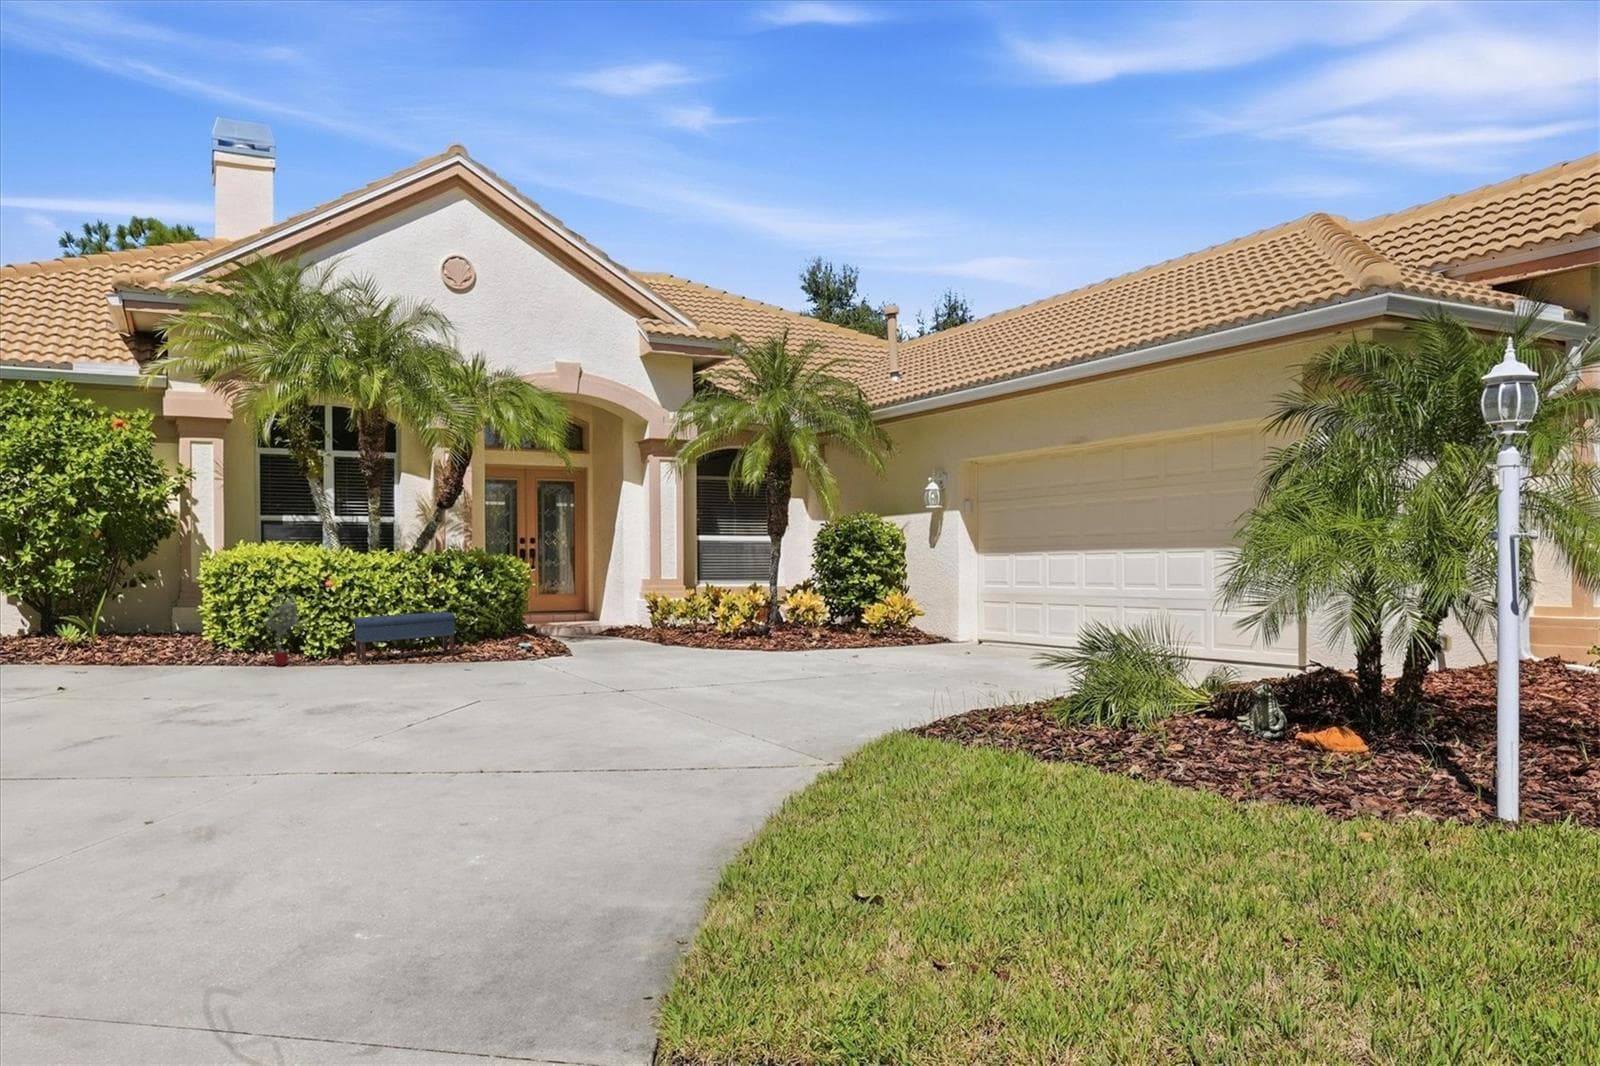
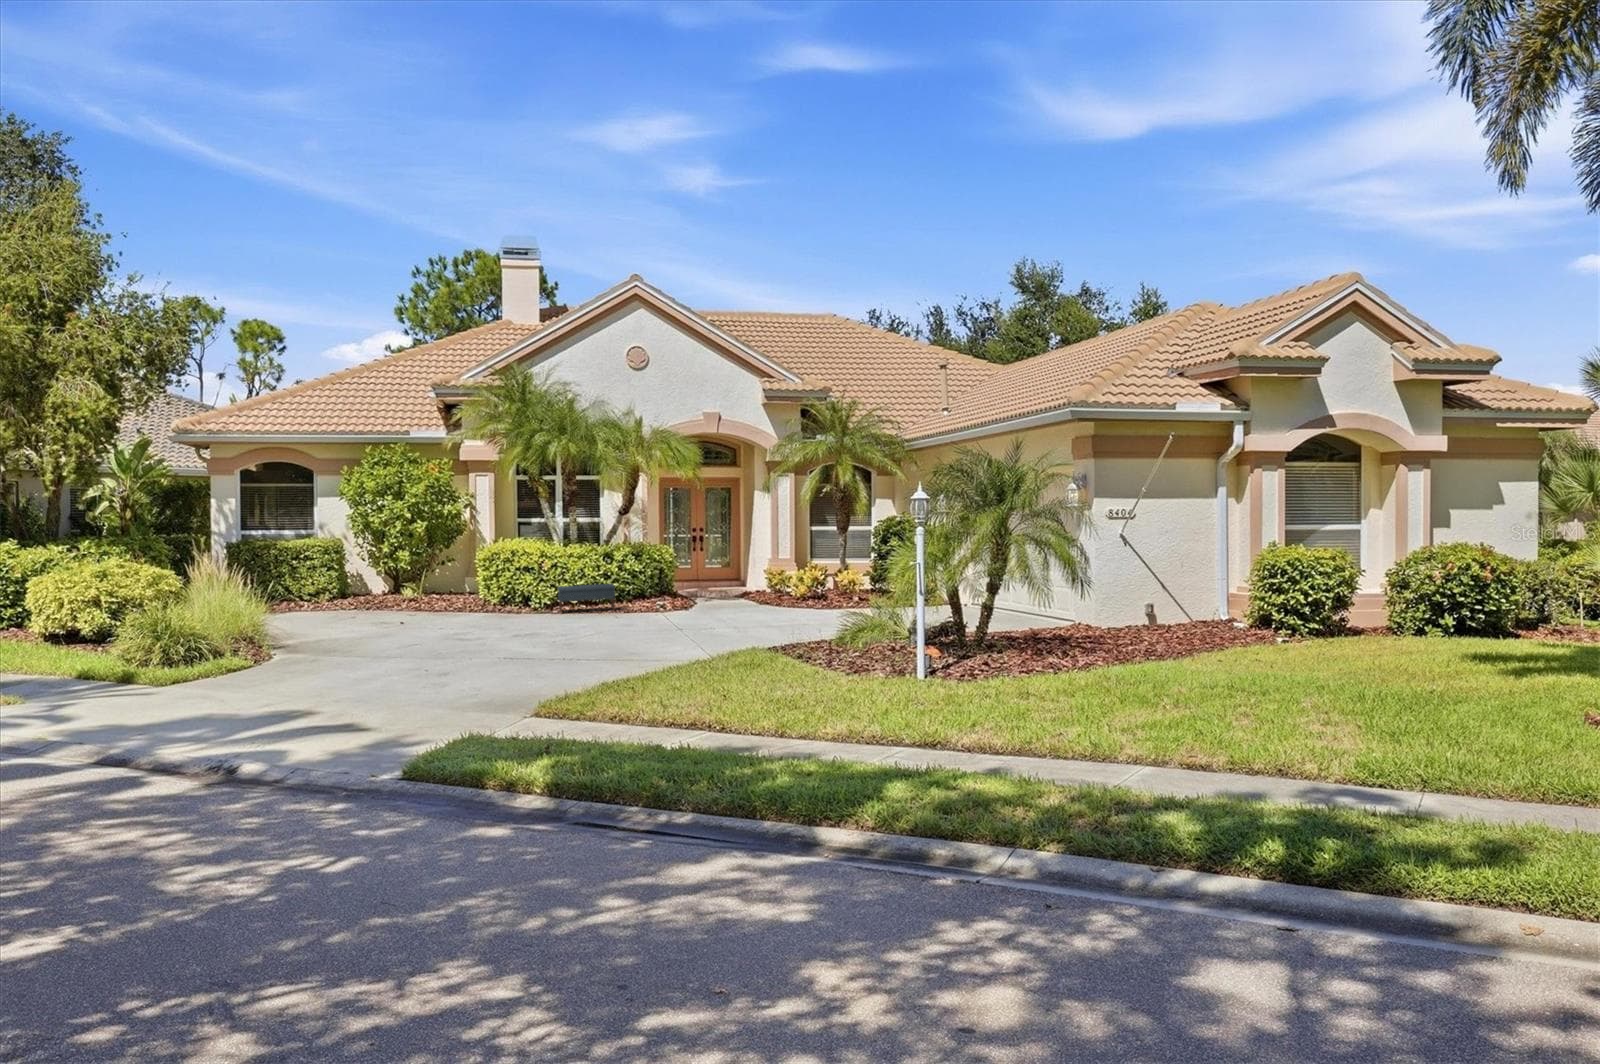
potted tree: present [266,594,307,666] -> none [508,571,532,614]

